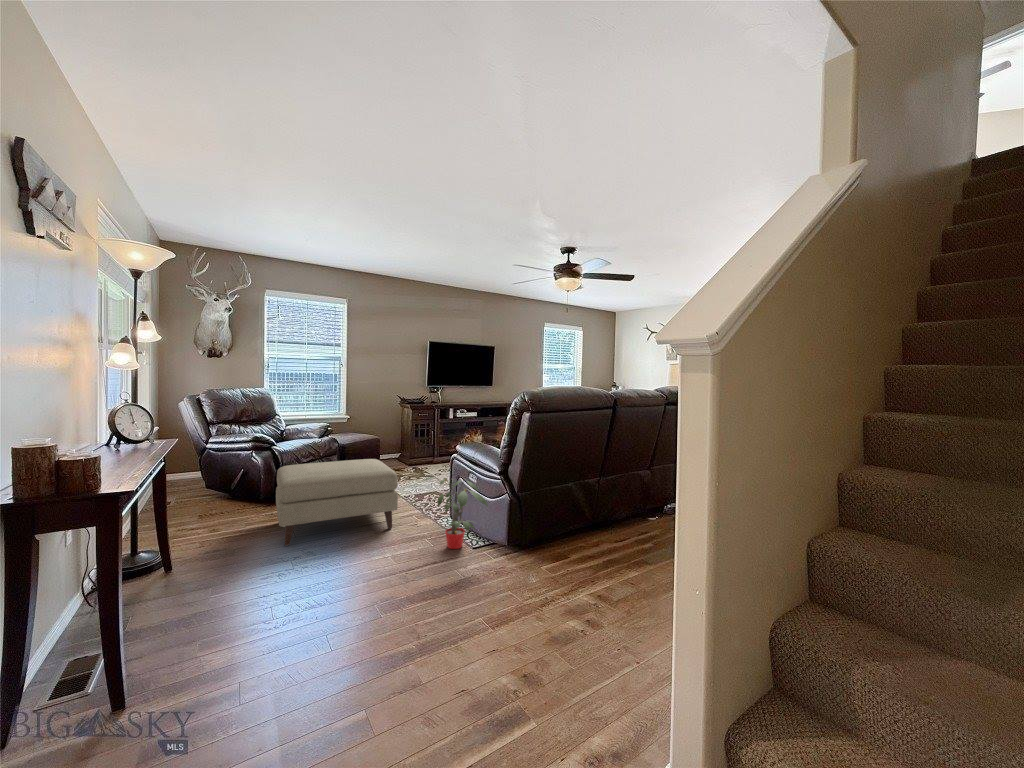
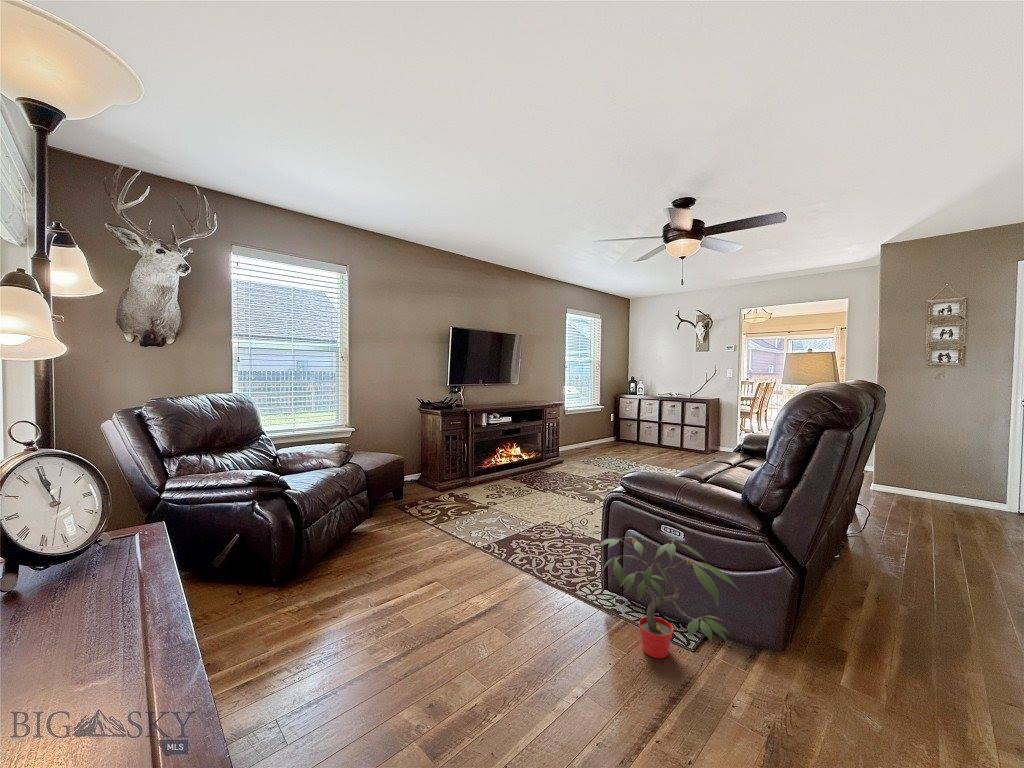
ottoman: present [276,459,398,546] -> none [316,501,530,692]

